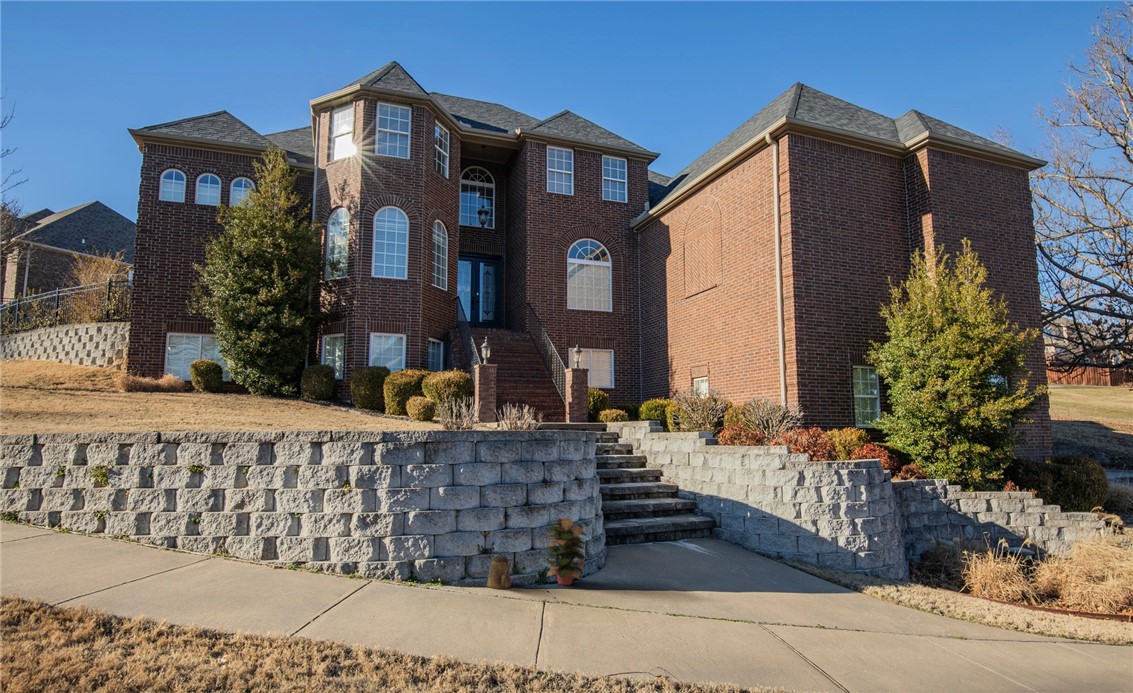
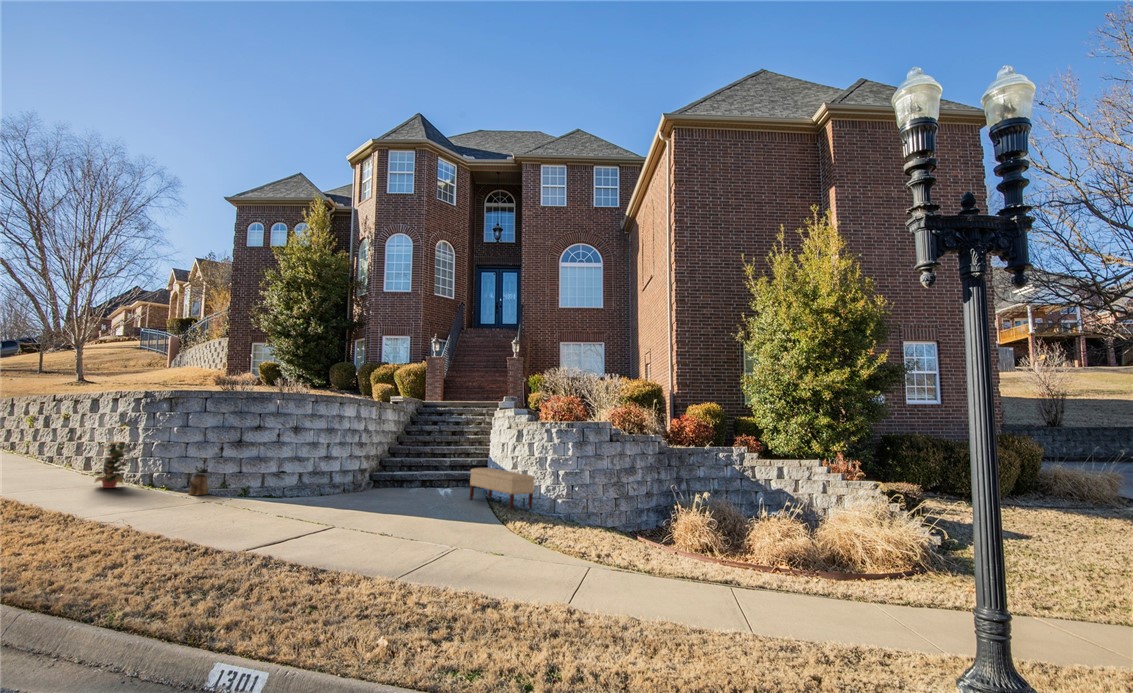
bench: none [745,516,839,570] -> present [470,468,535,511]
decorative plant: present [546,518,587,585] -> present [95,441,130,488]

